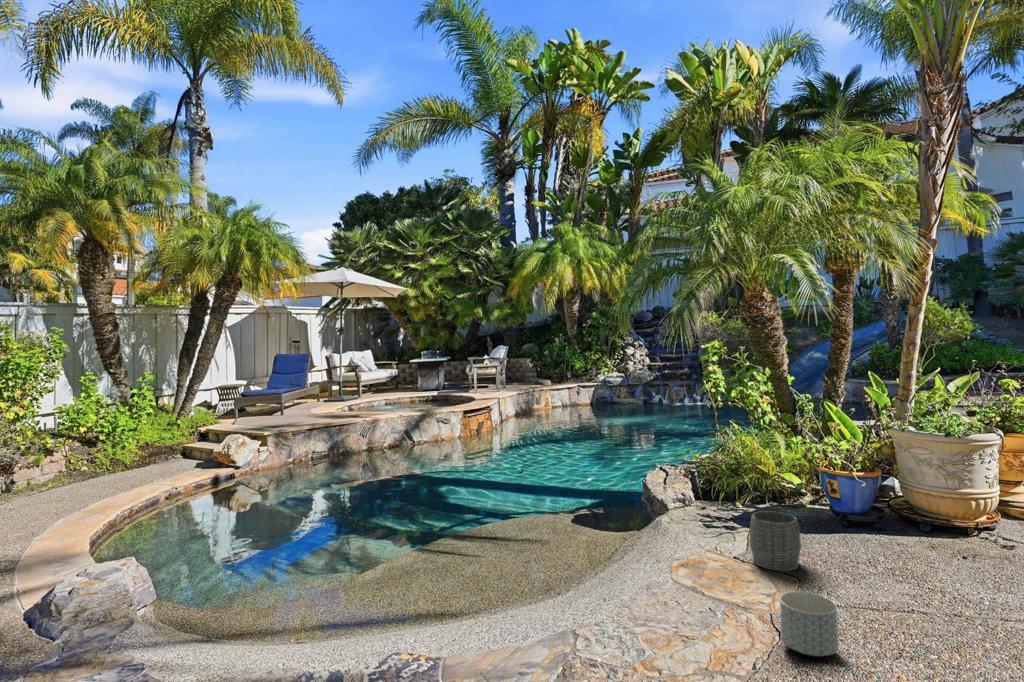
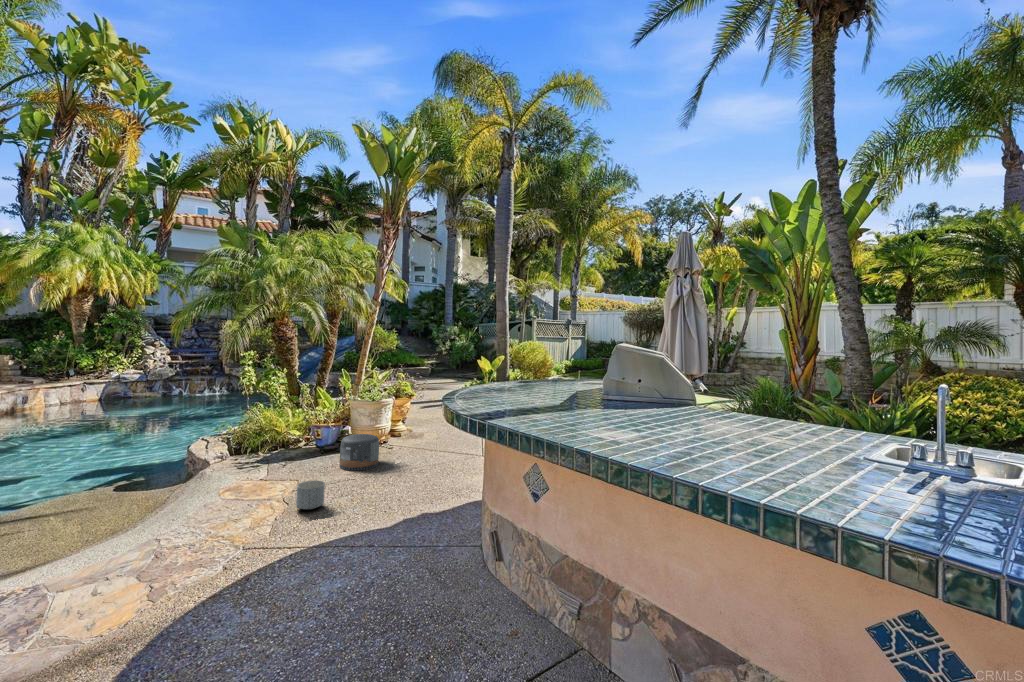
pouf: none [874,503,969,586] -> present [340,434,379,470]
woven basket: present [750,511,801,571] -> none [274,449,303,481]

